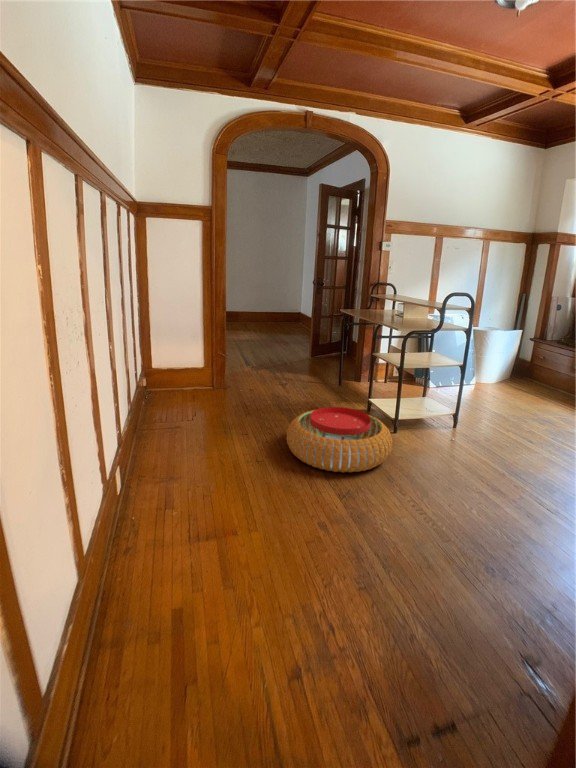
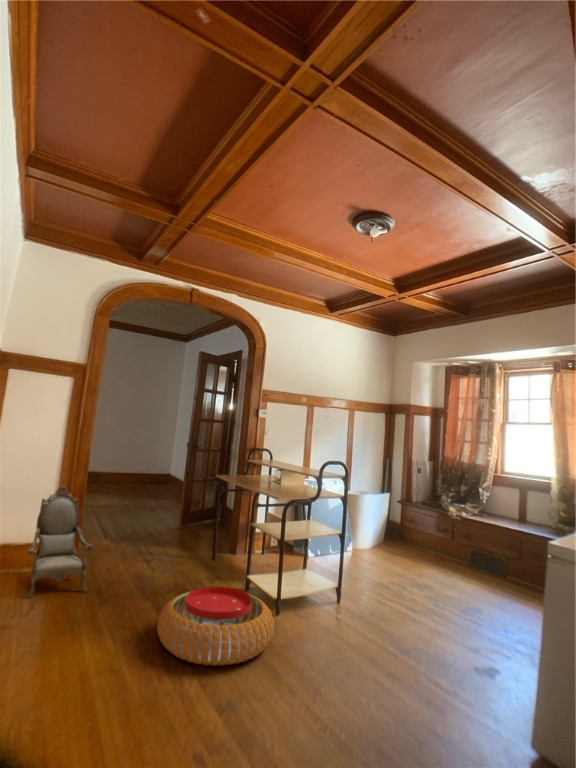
armchair: none [159,289,232,408] -> present [27,486,93,598]

